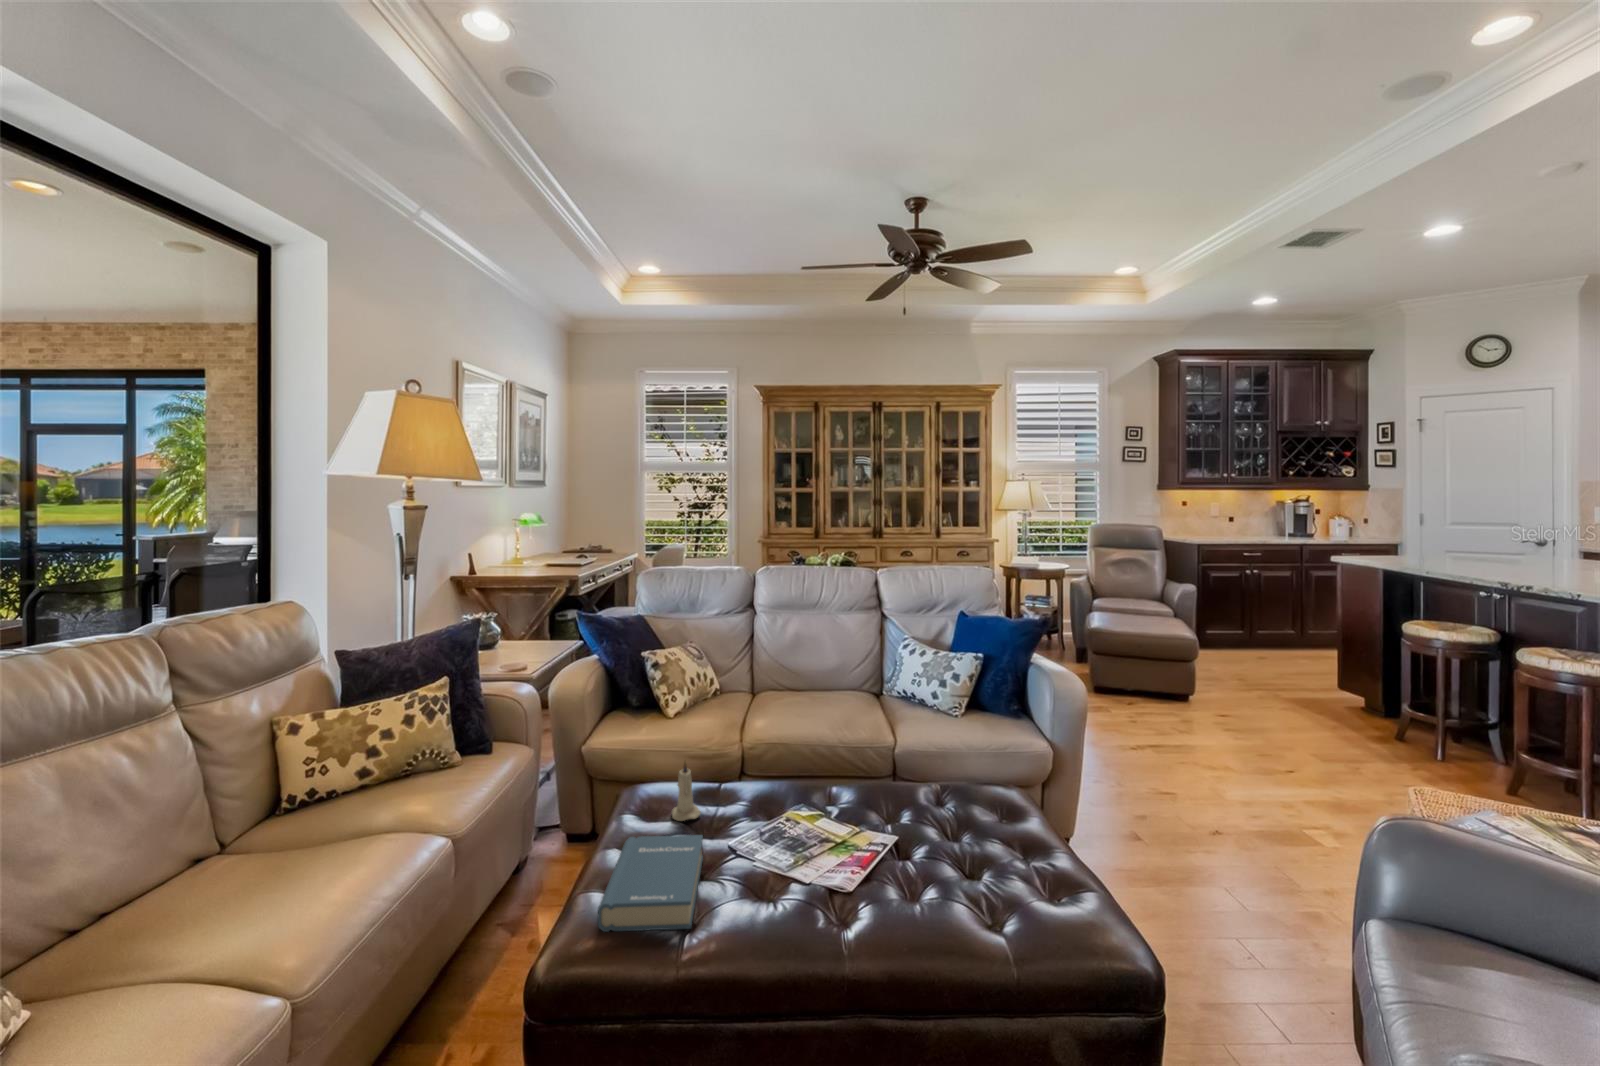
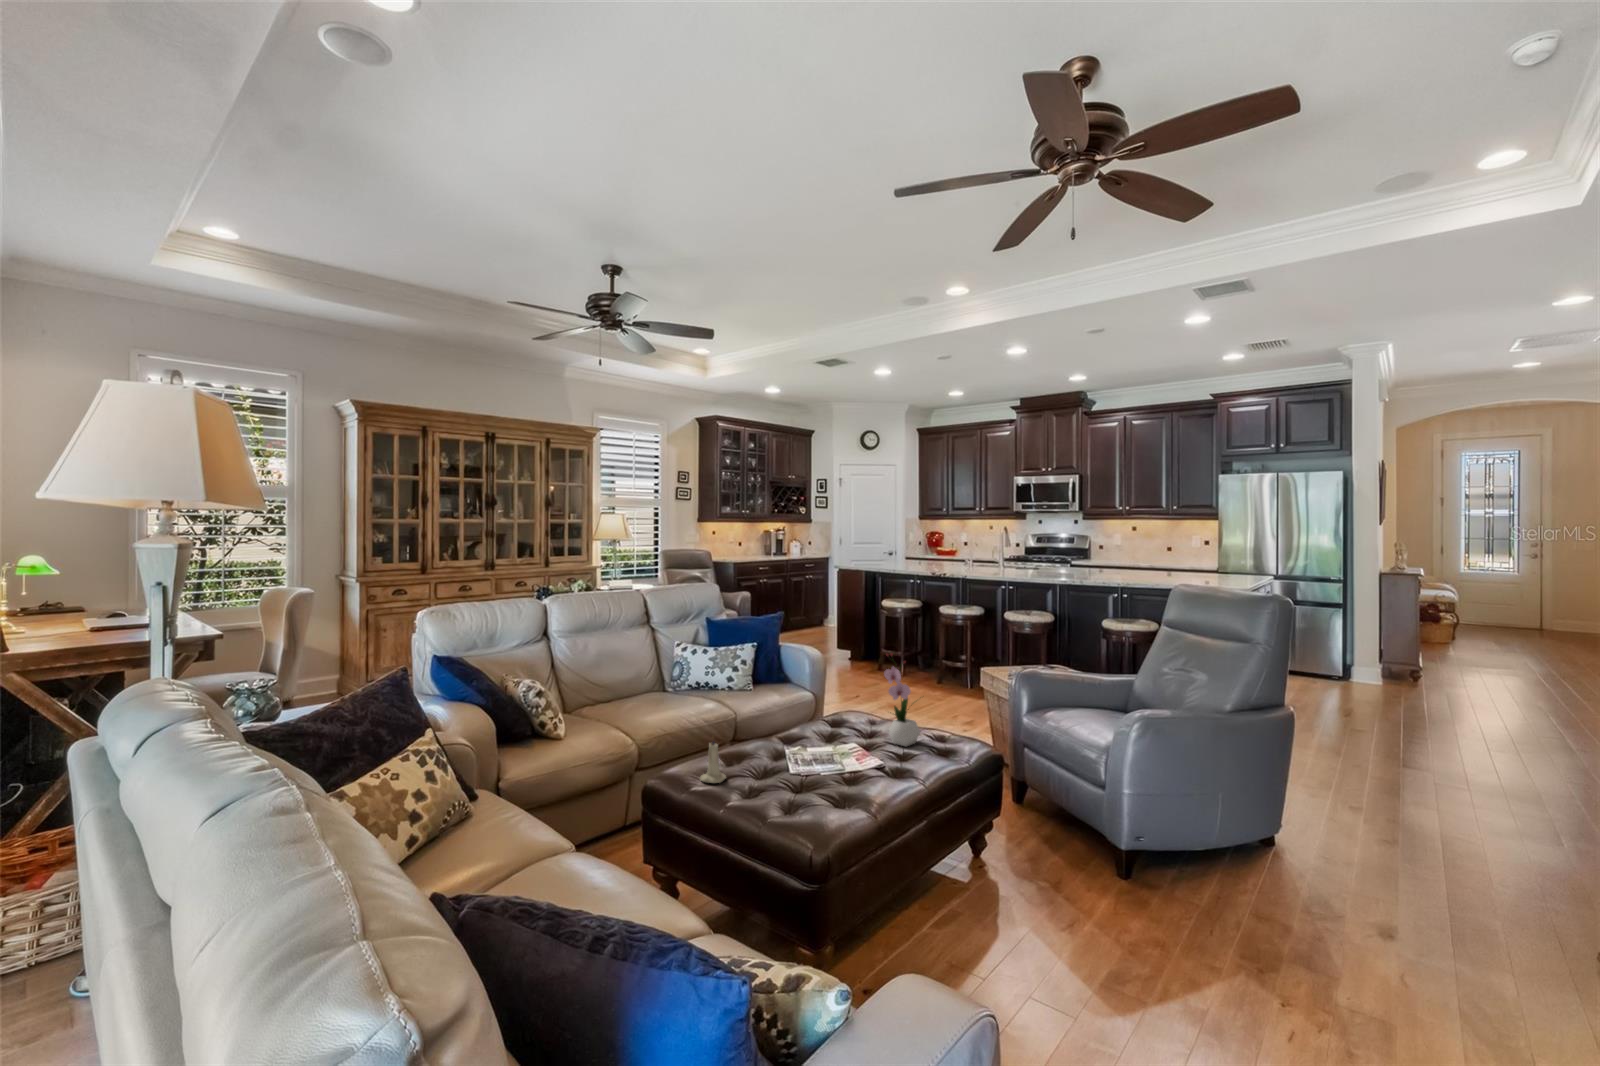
flower arrangement: none [958,715,1029,884] -> present [884,654,920,746]
hardback book: present [598,835,703,932] -> none [738,771,842,829]

